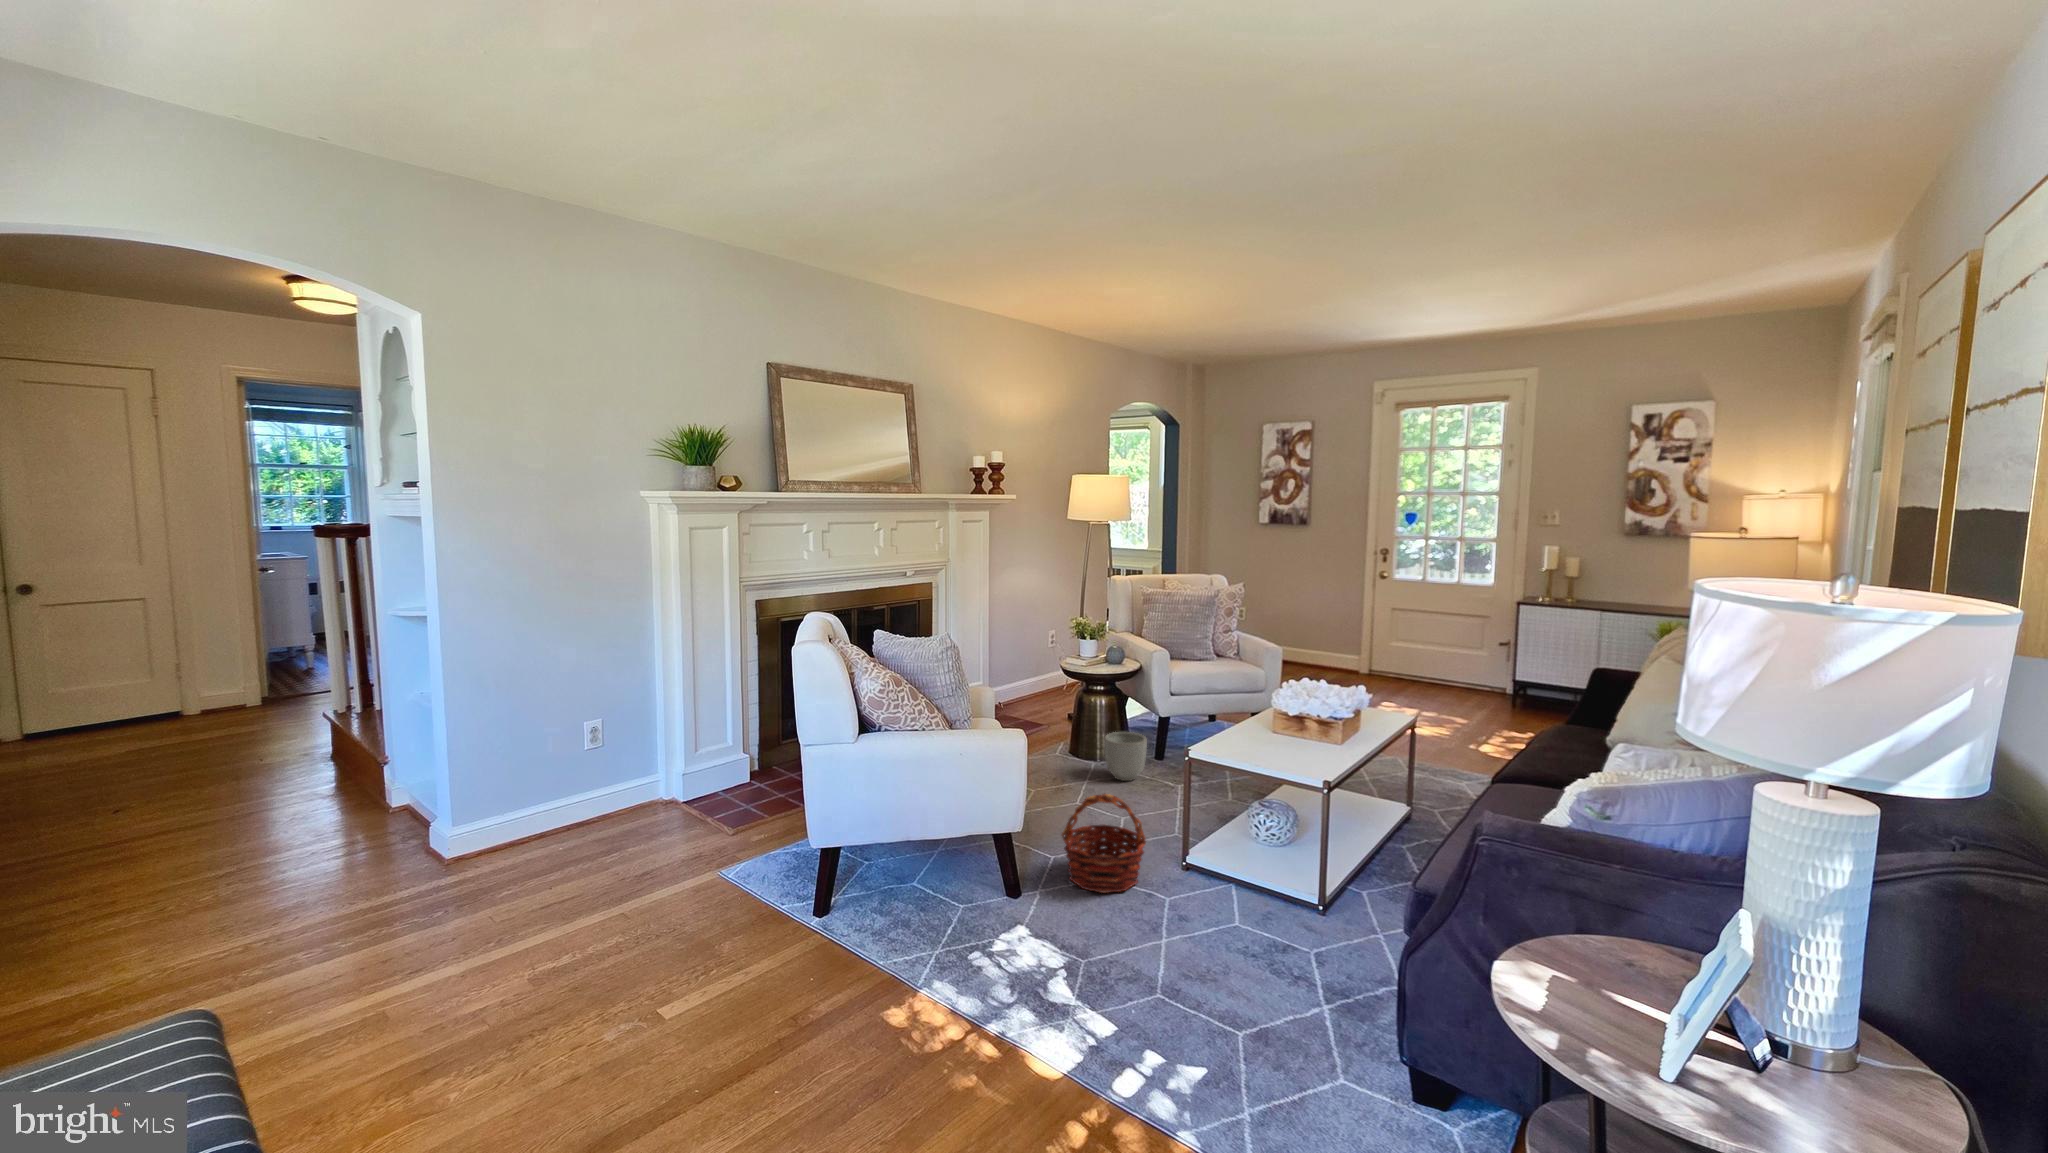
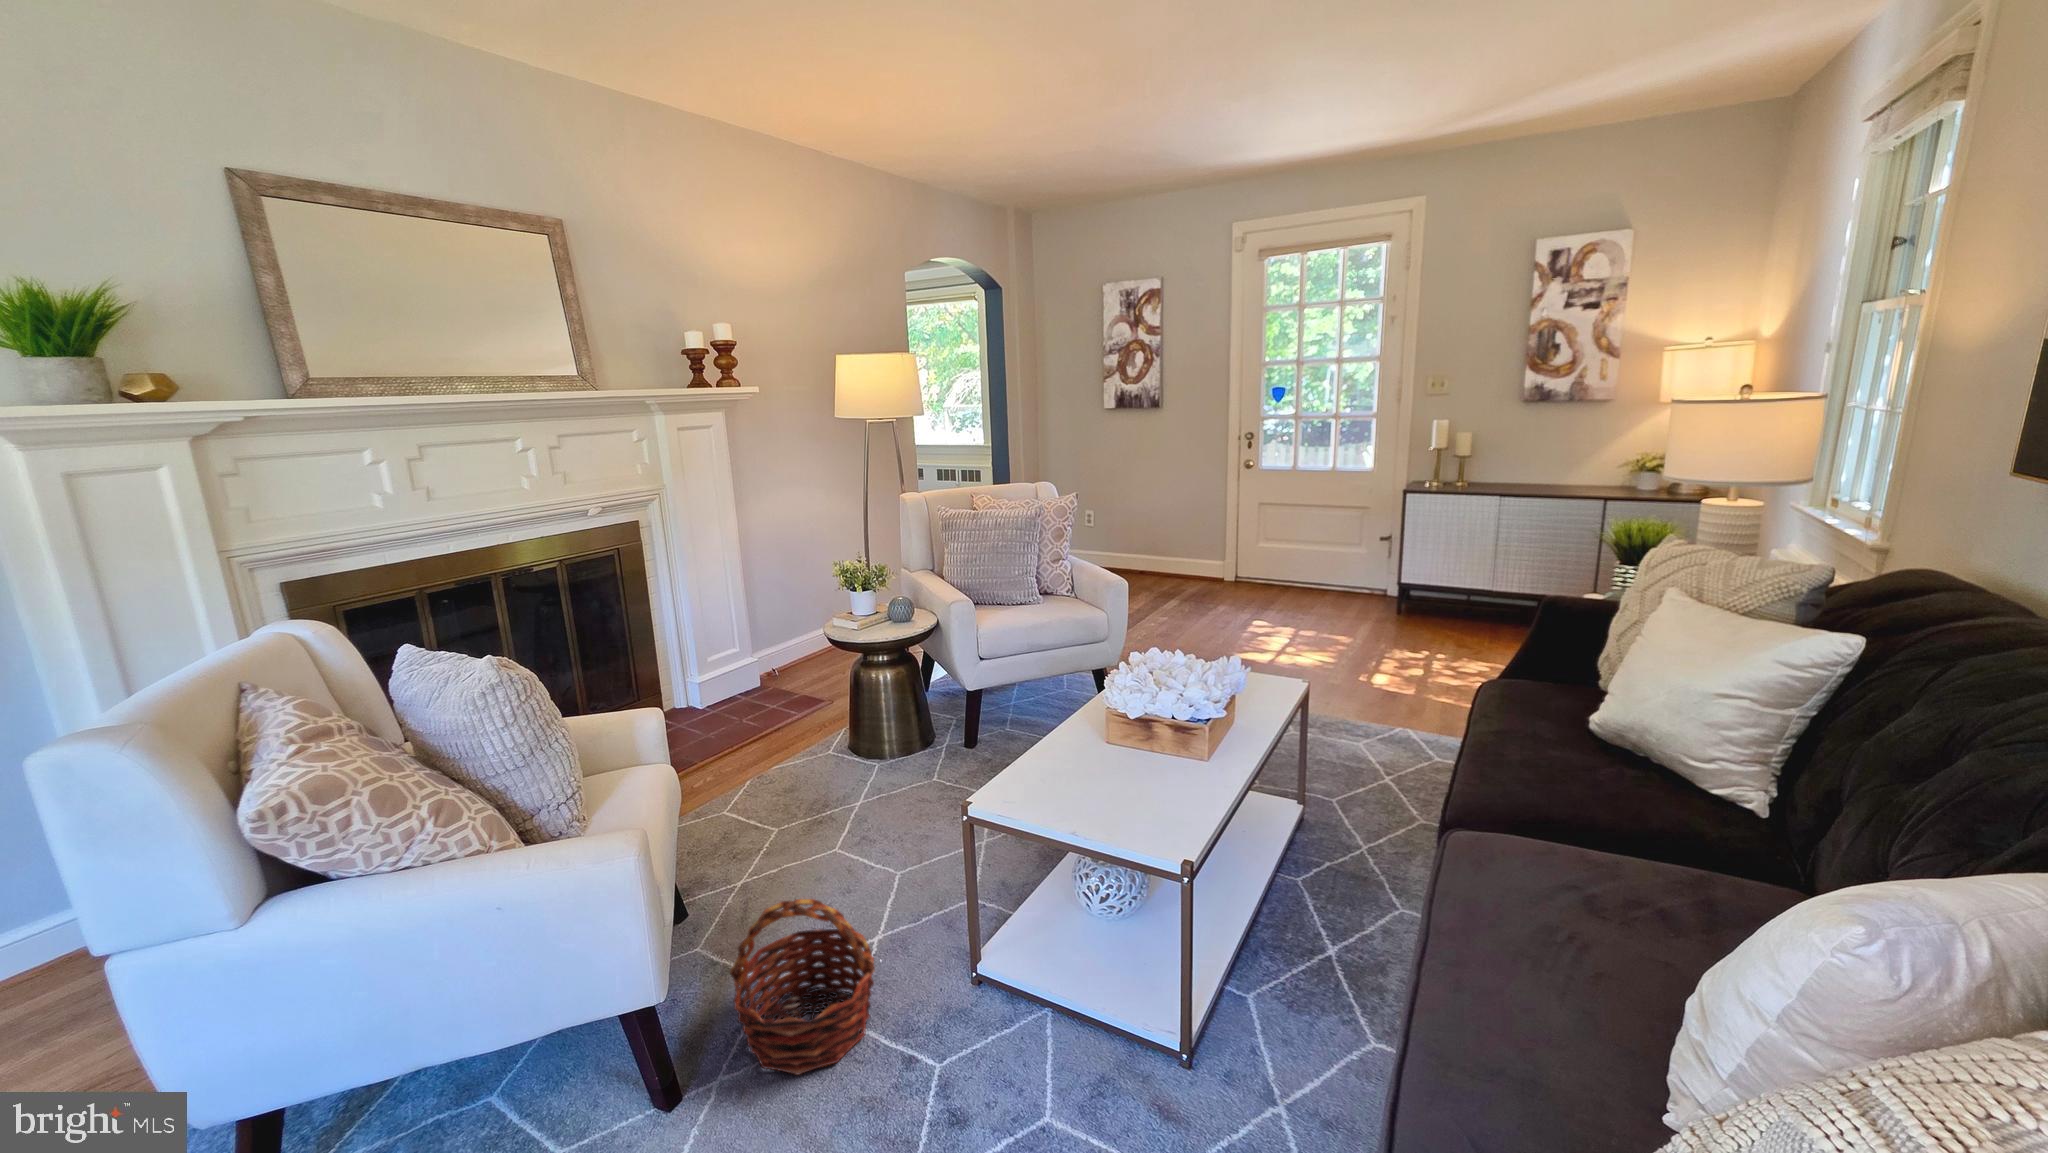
planter: present [1105,732,1147,781] -> none [870,720,931,792]

